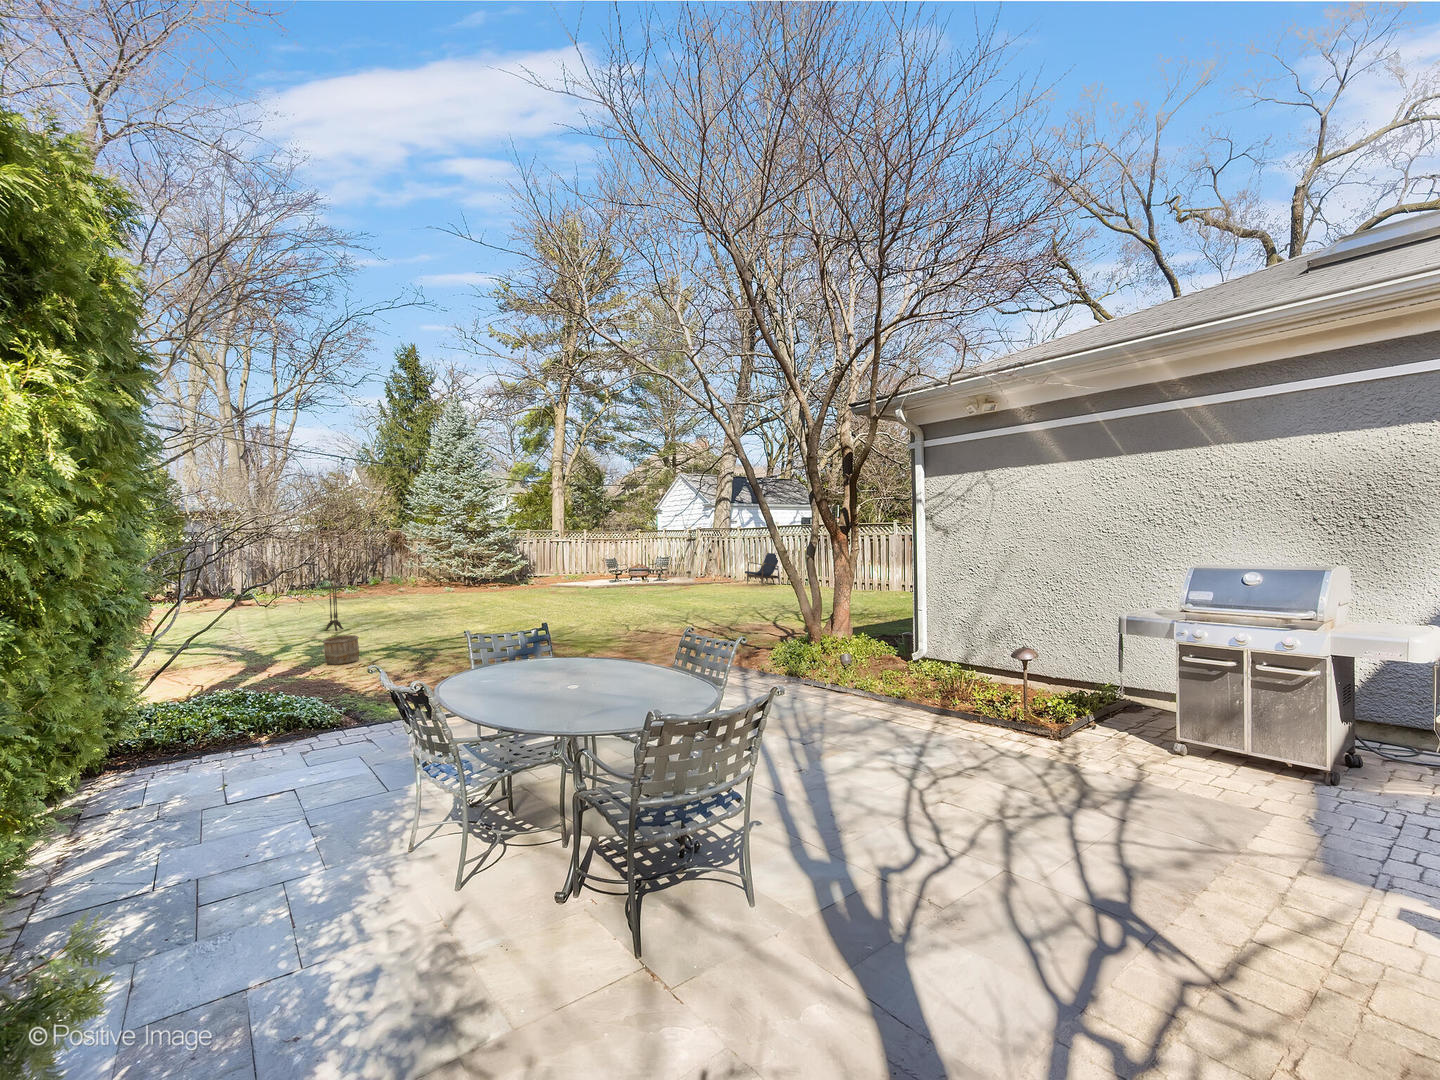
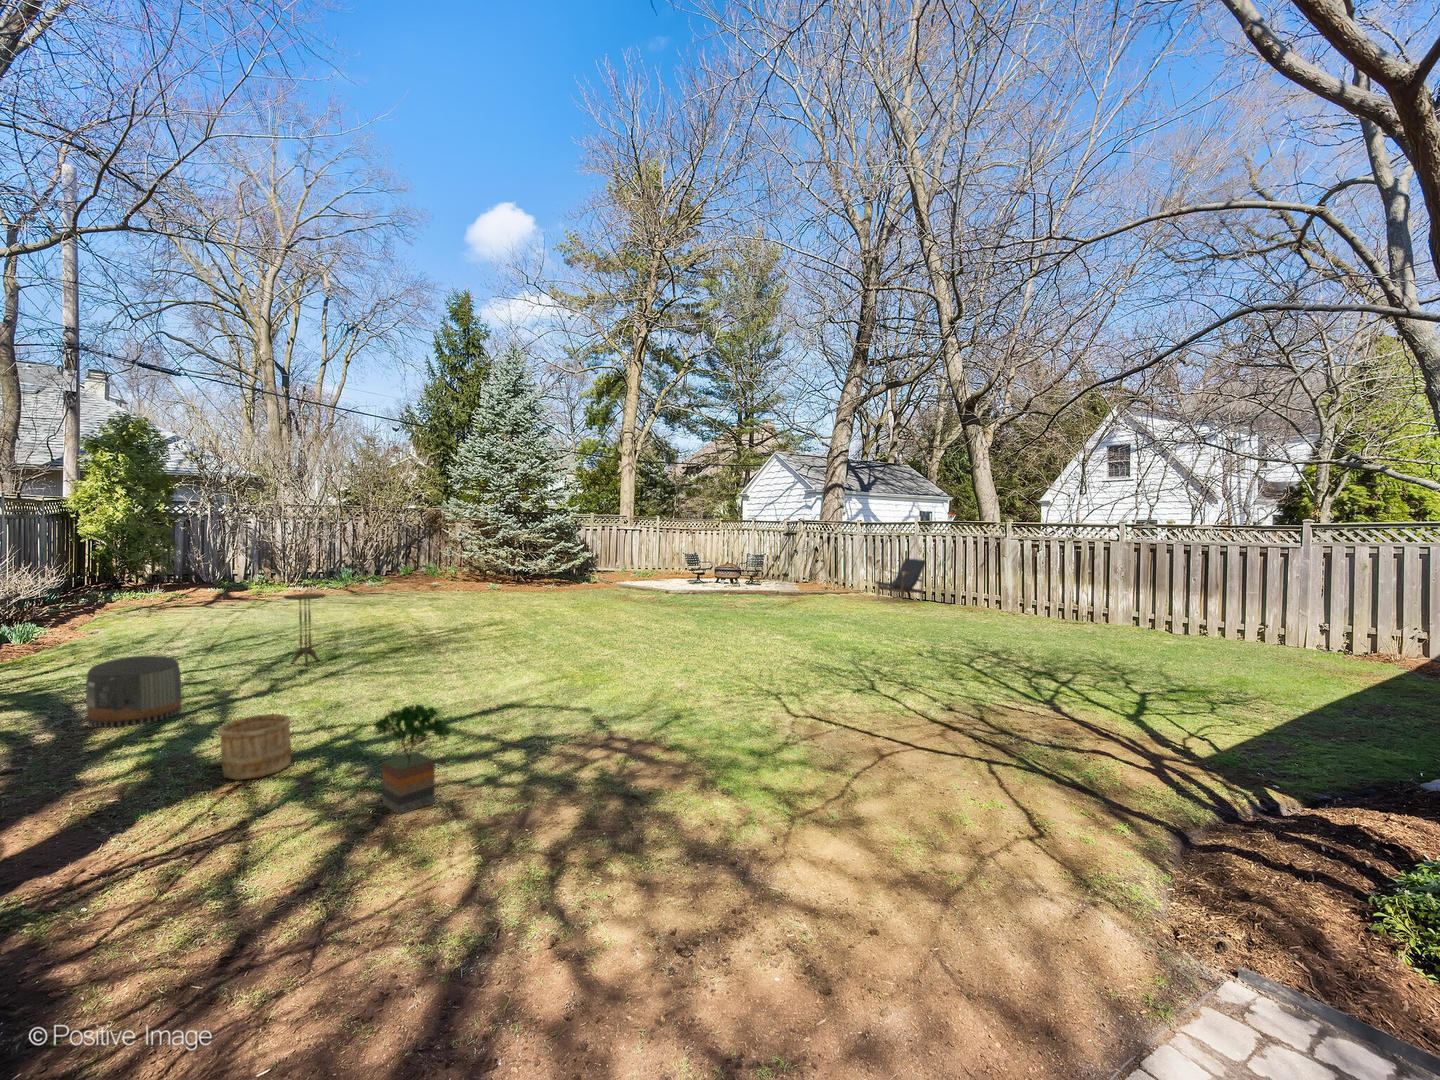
pouf: none [227,618,277,656] -> present [86,656,181,727]
potted tree: none [407,619,446,668] -> present [374,704,451,815]

